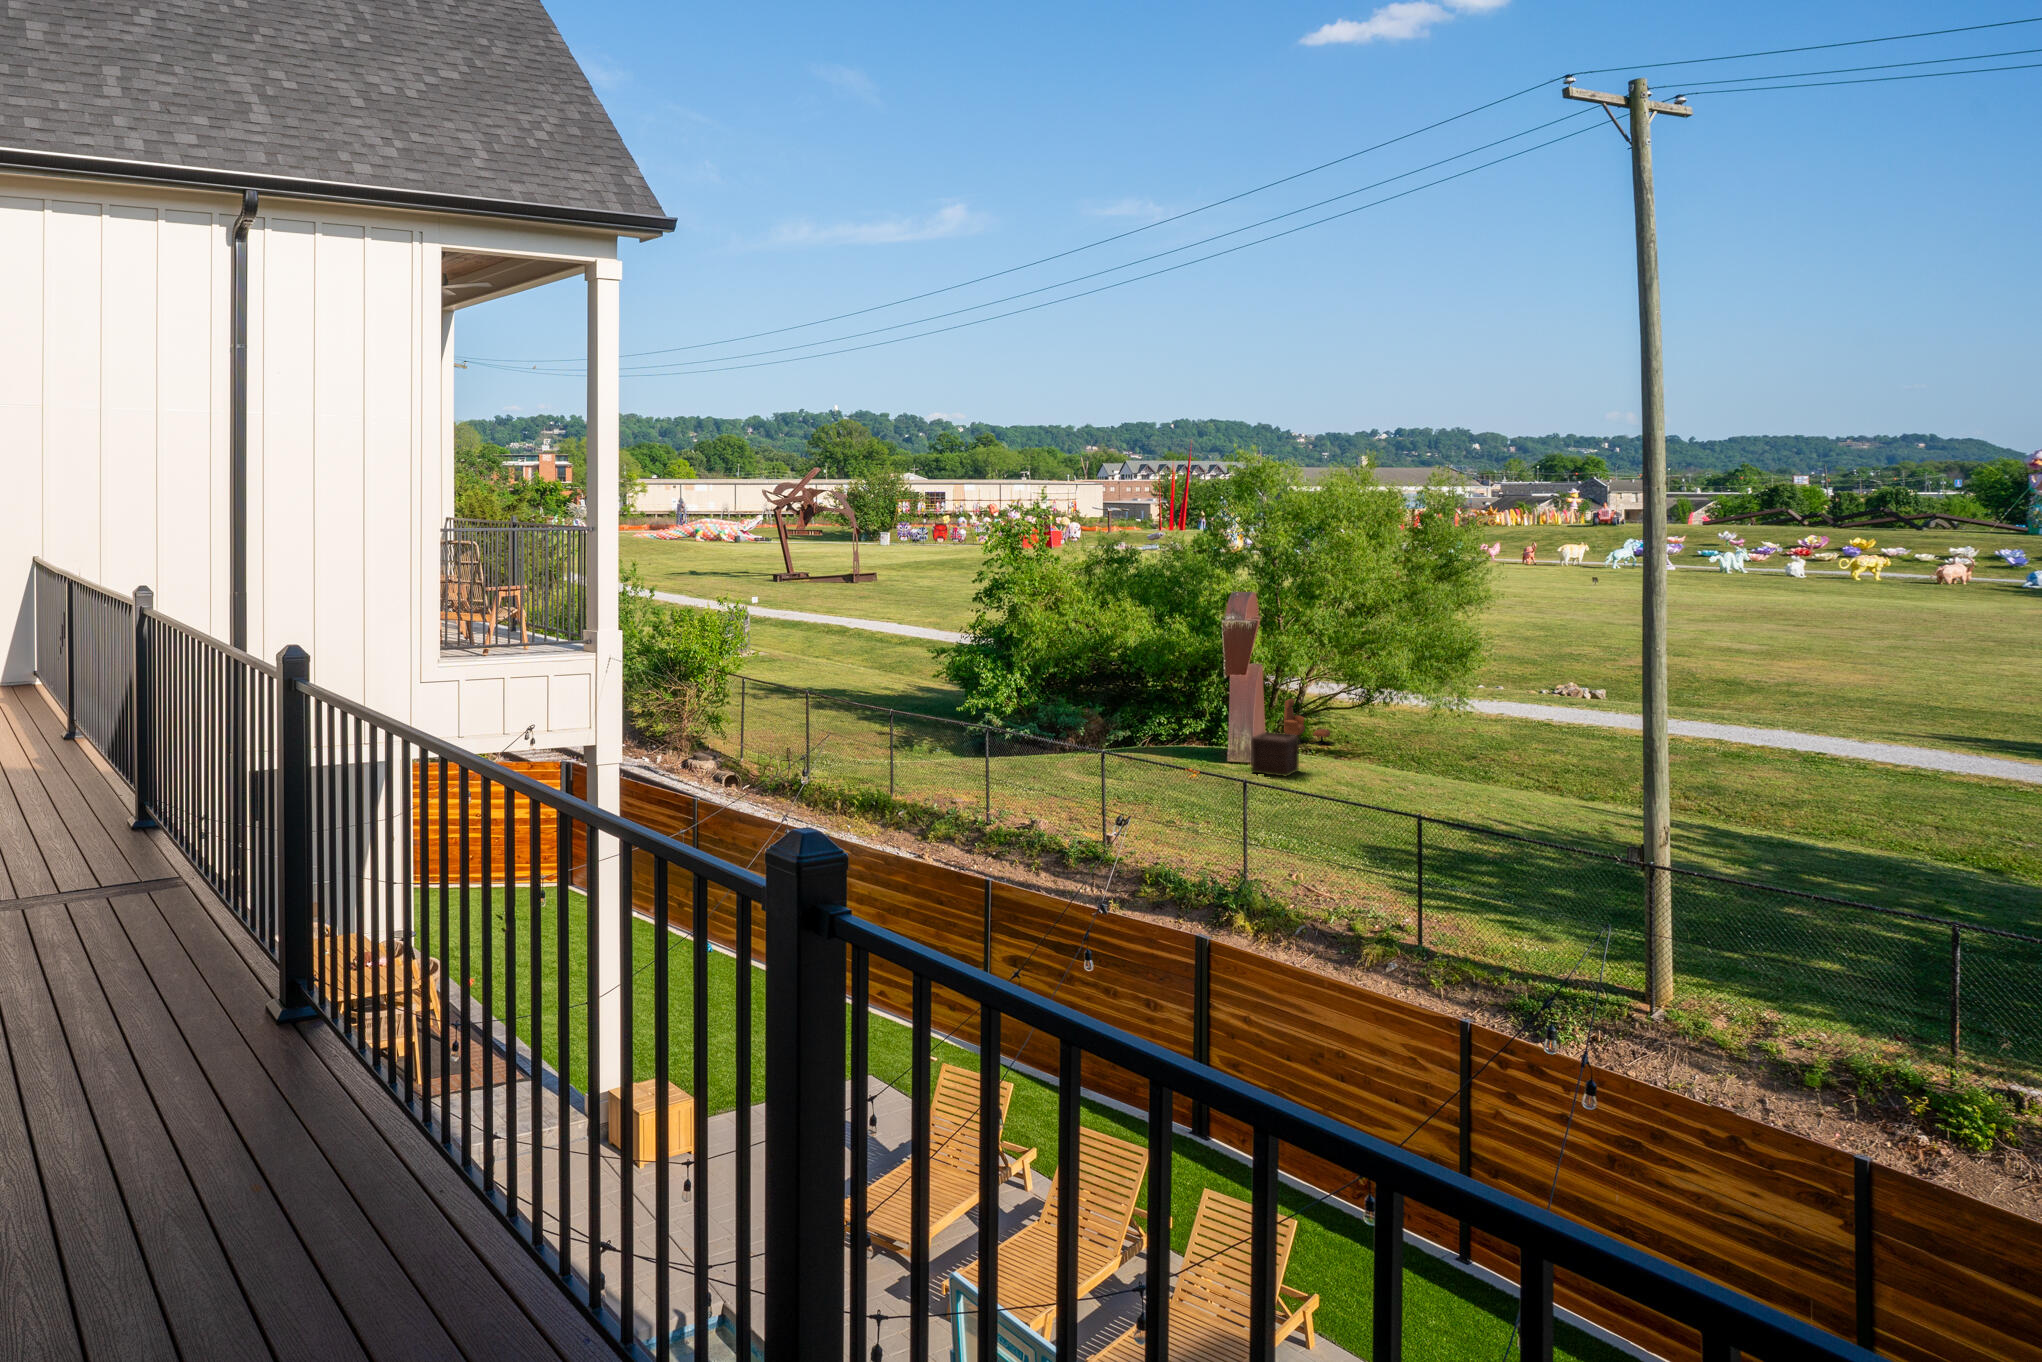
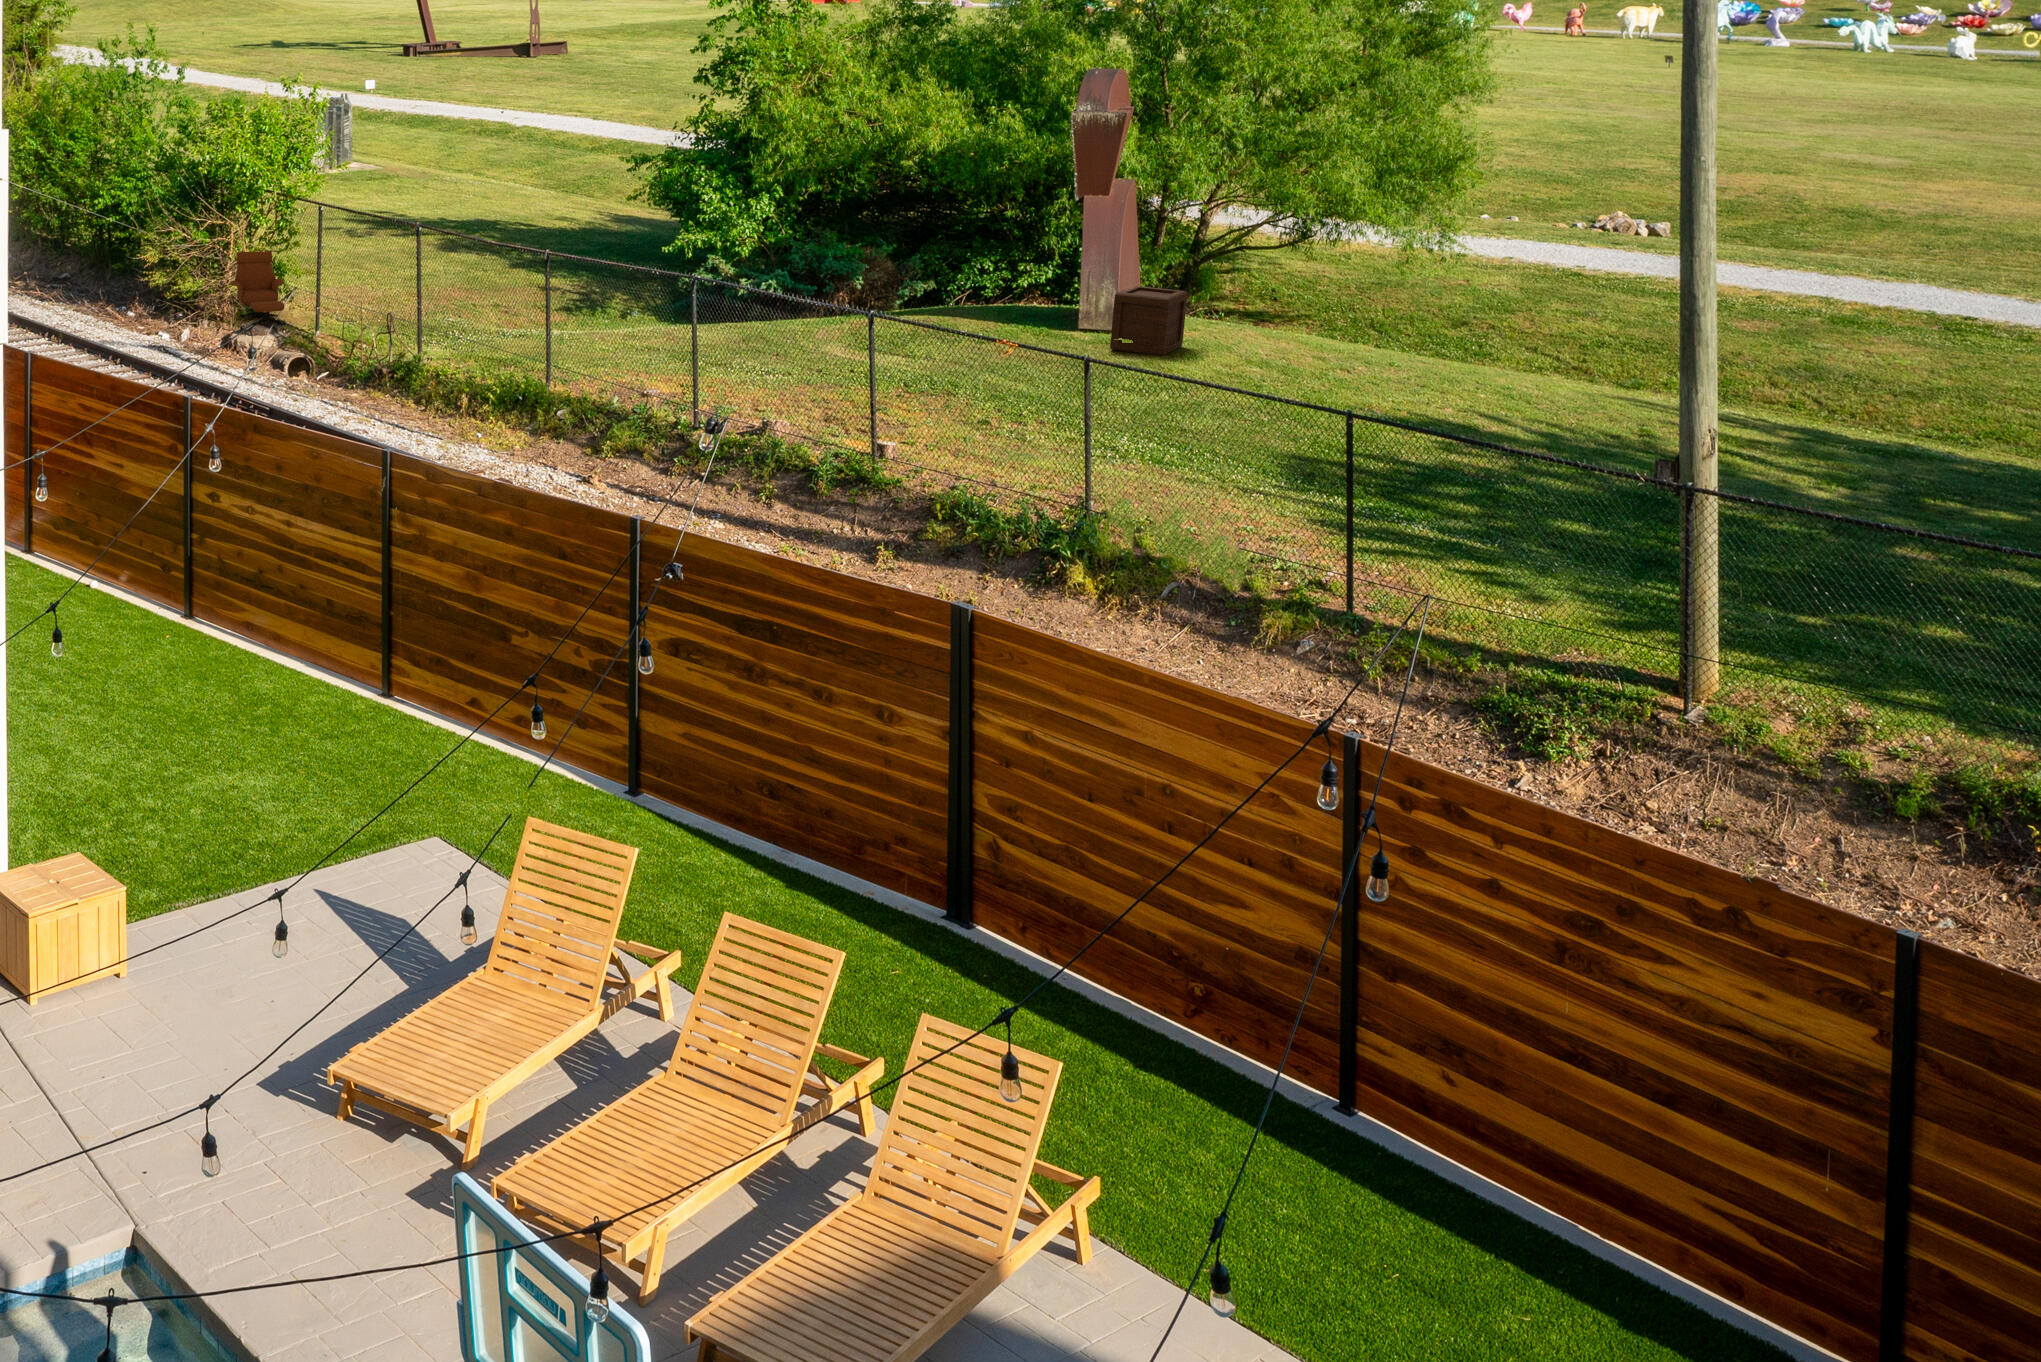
lounge chair: present [1284,699,1332,746] -> present [230,251,285,327]

